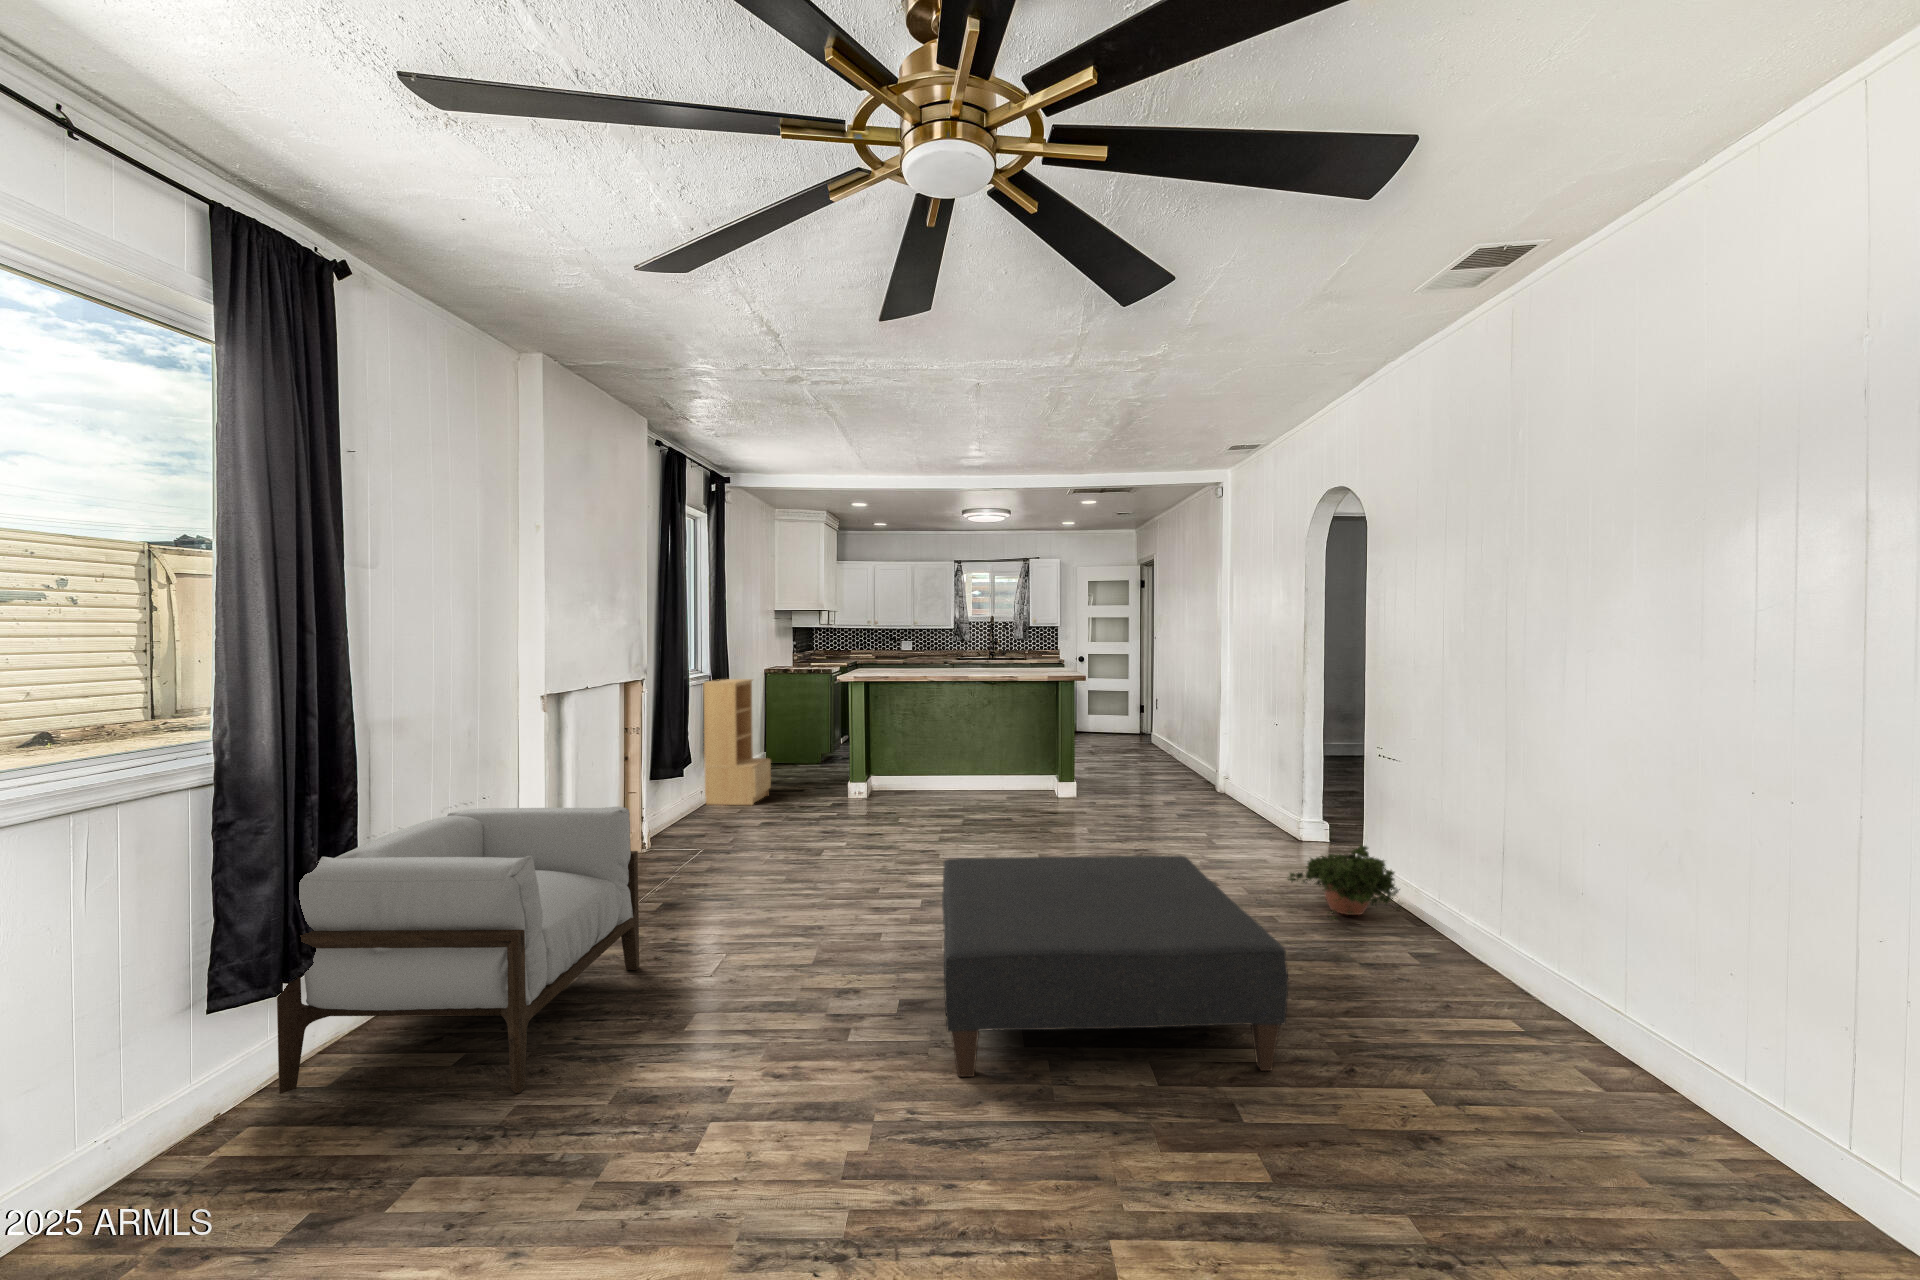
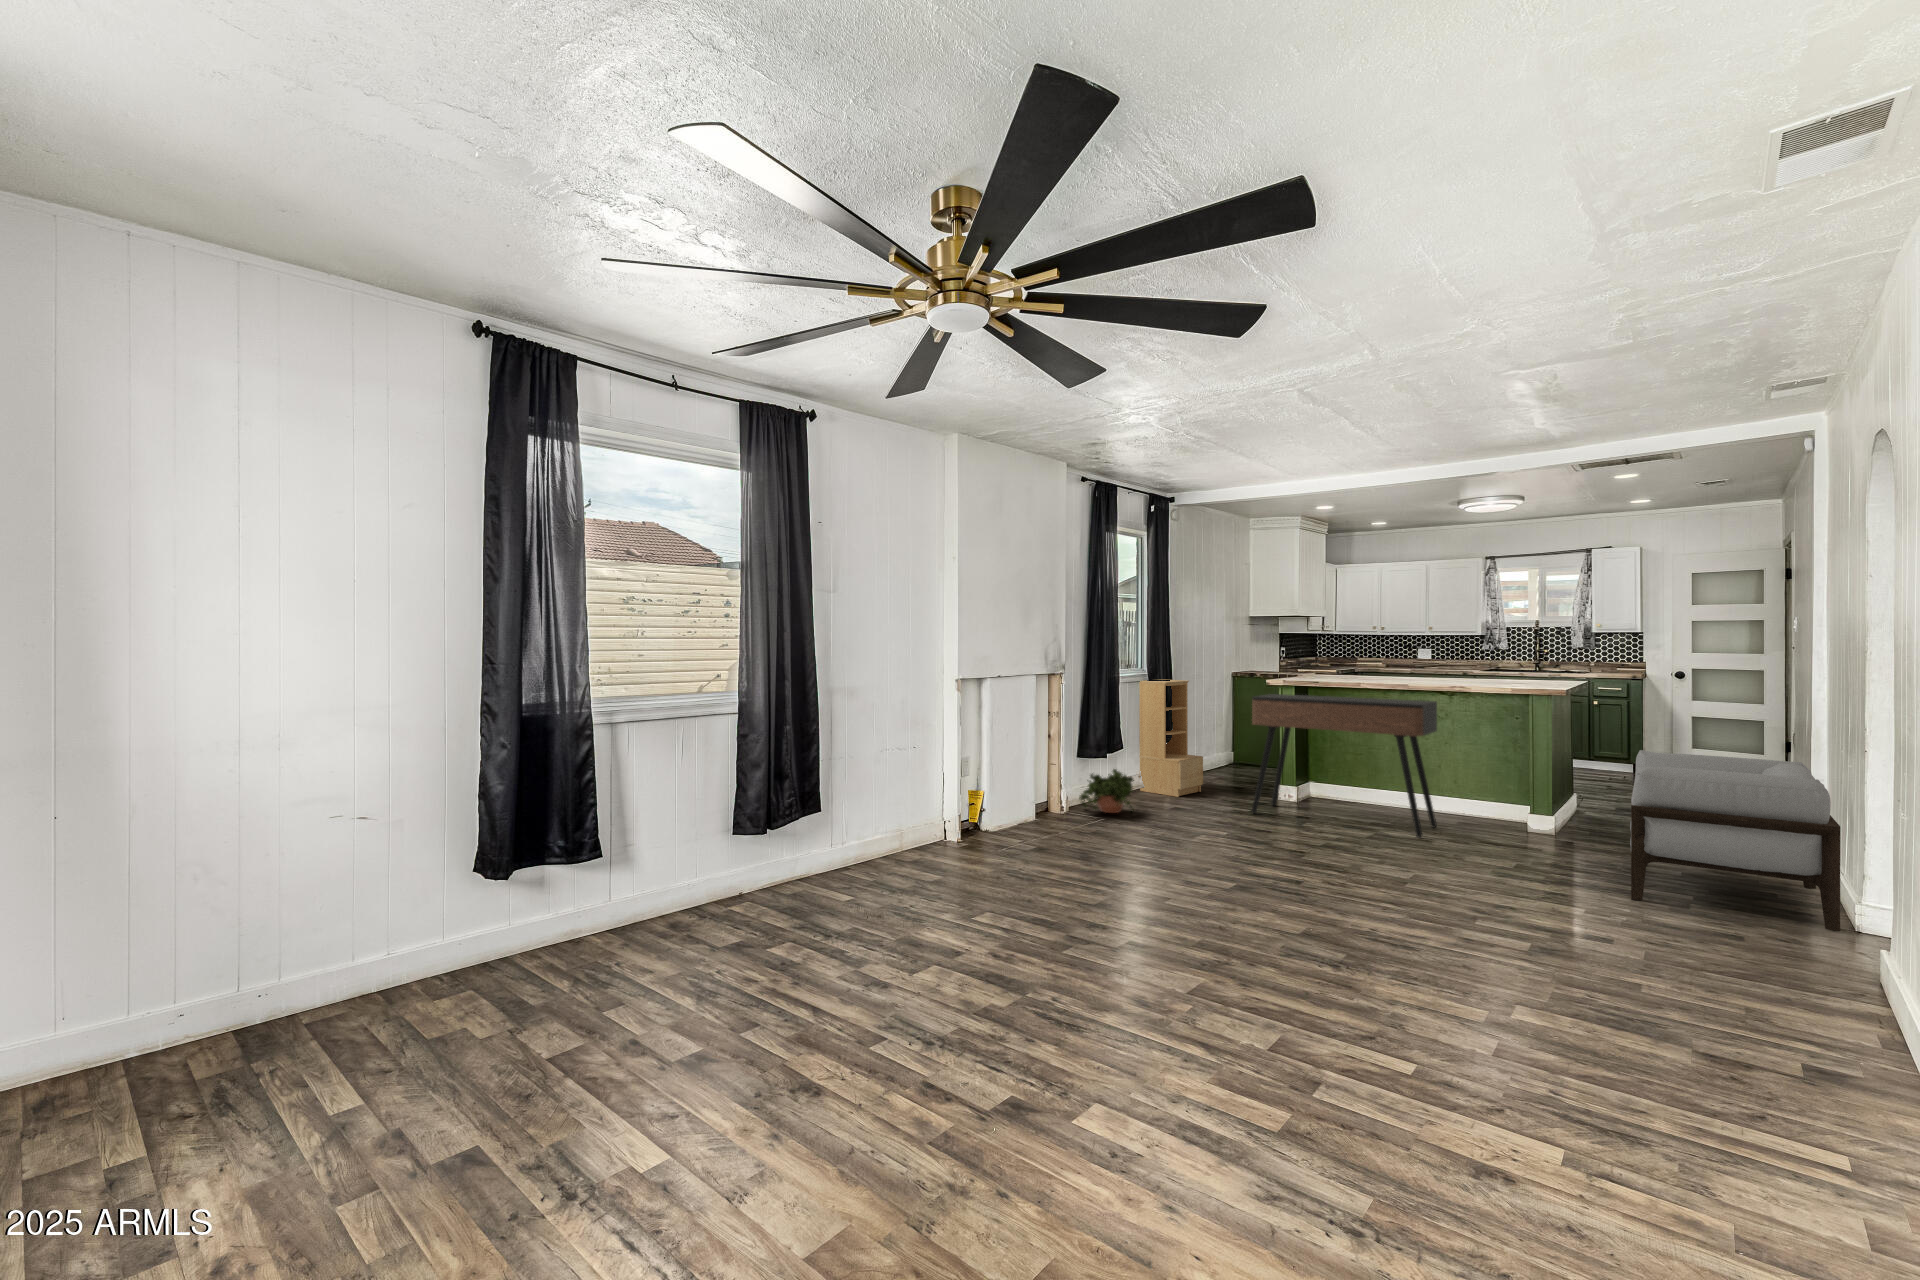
console table: none [841,688,997,812] -> present [1252,694,1437,838]
armchair: present [277,807,639,1094] -> present [1630,750,1840,931]
potted plant: present [1287,845,1403,919] -> present [1079,769,1134,813]
ottoman: present [942,856,1288,1077] -> none [1096,843,1469,1085]

